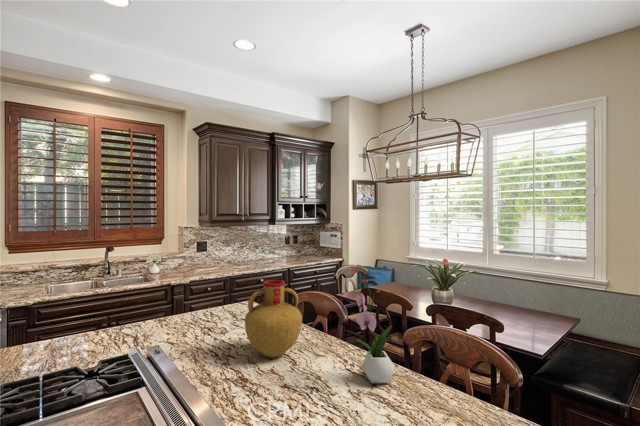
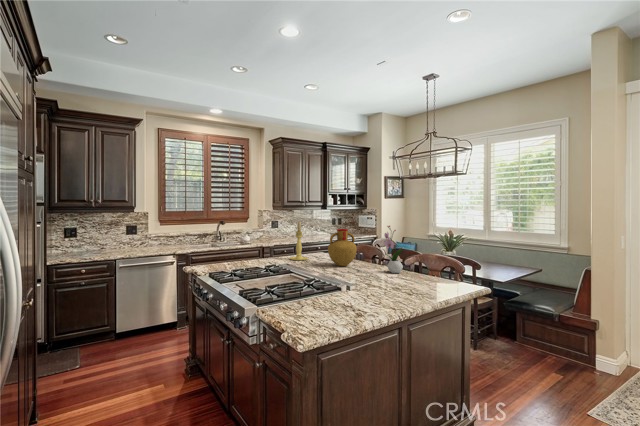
candle holder: none [180,260,217,337] -> present [290,222,308,261]

